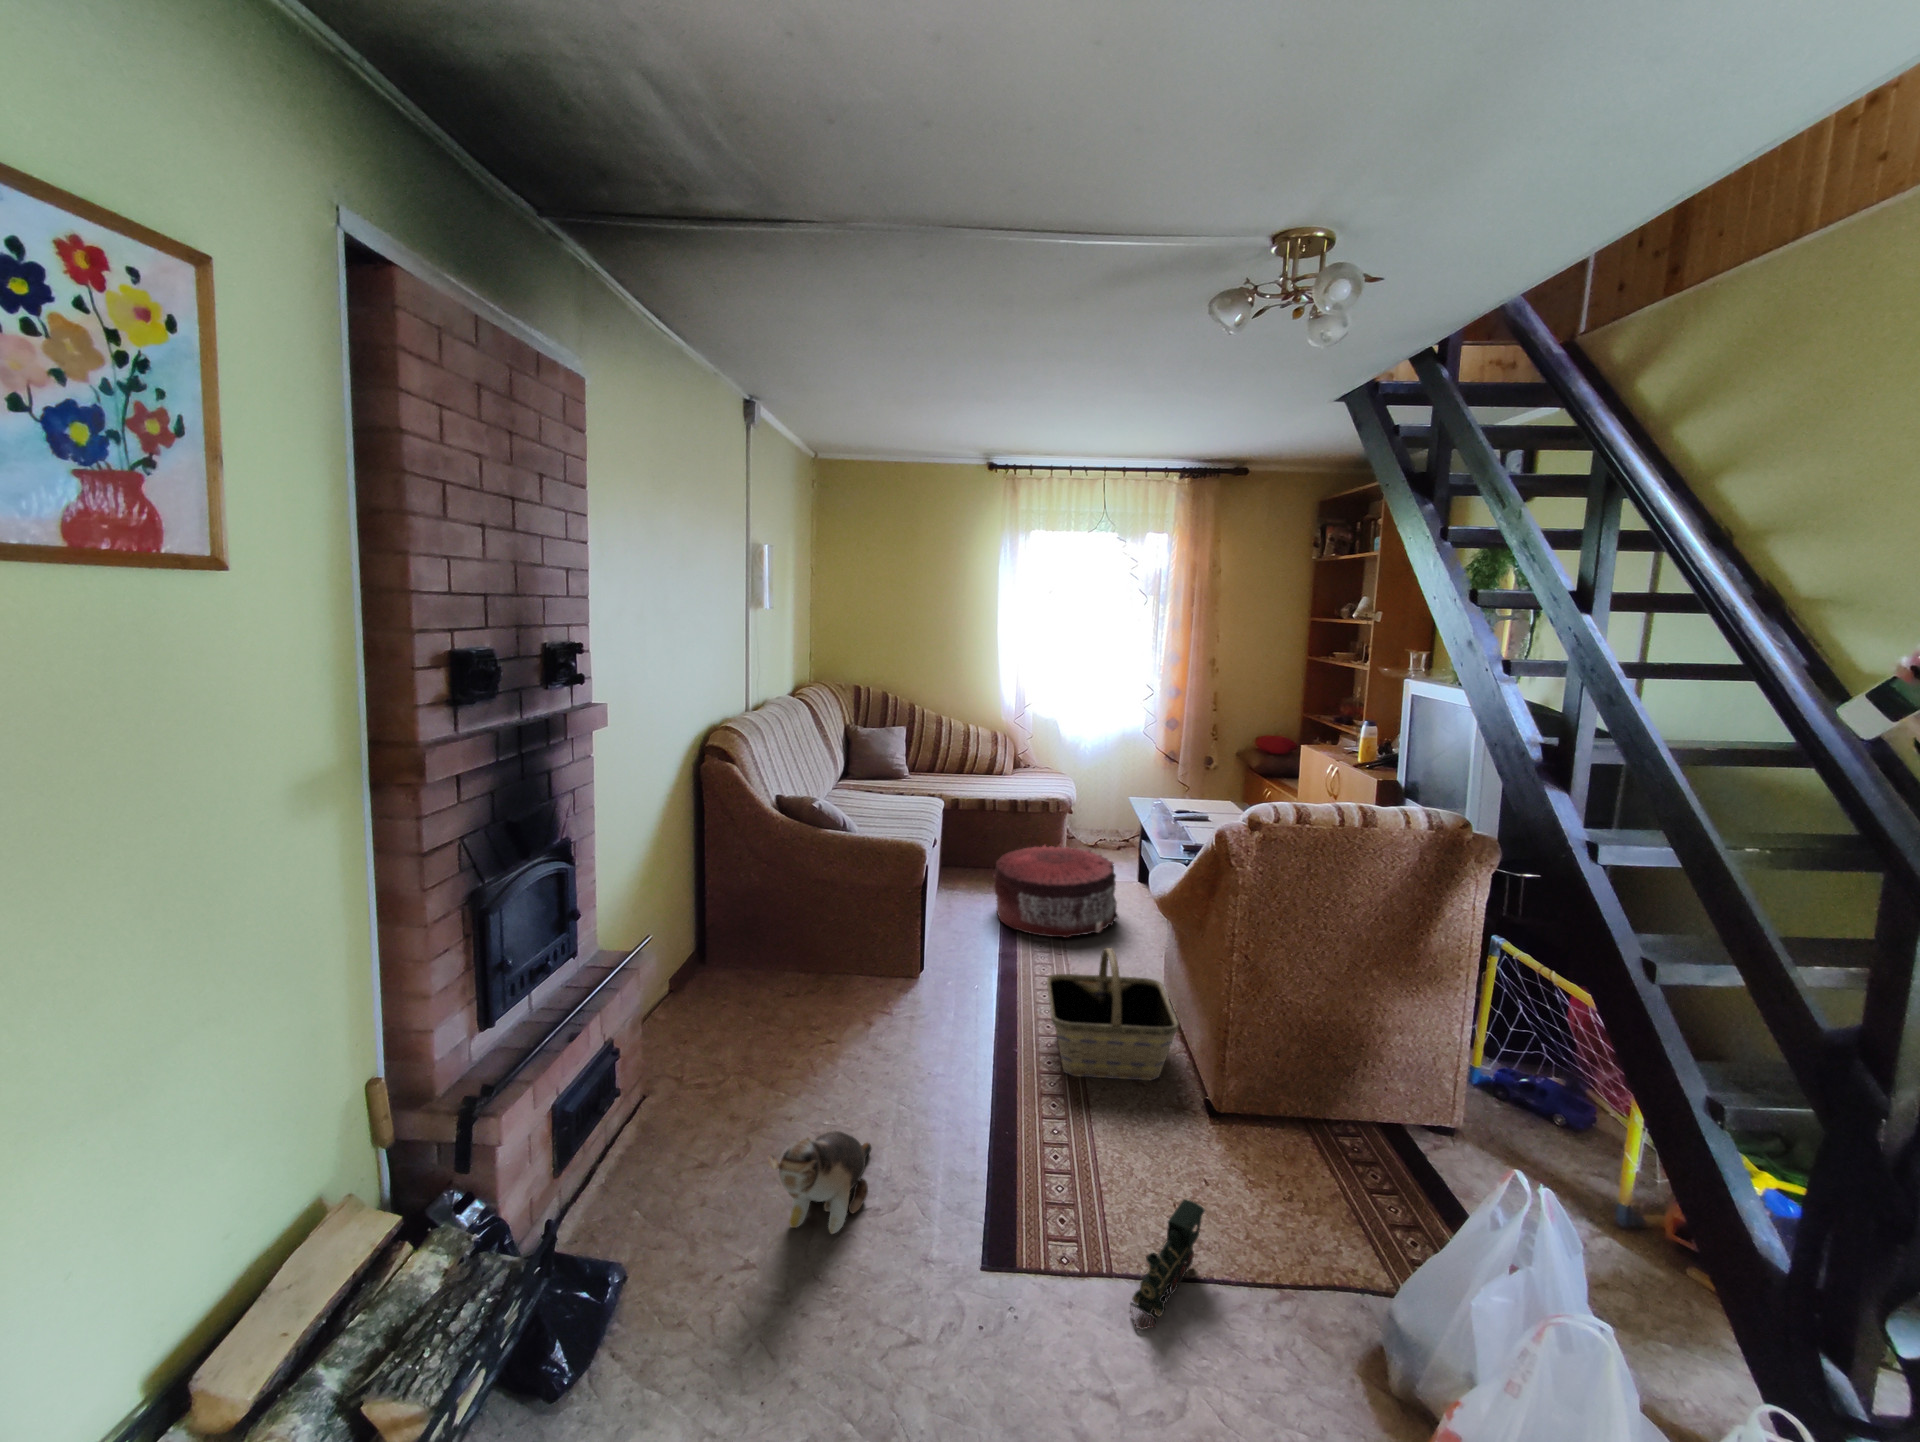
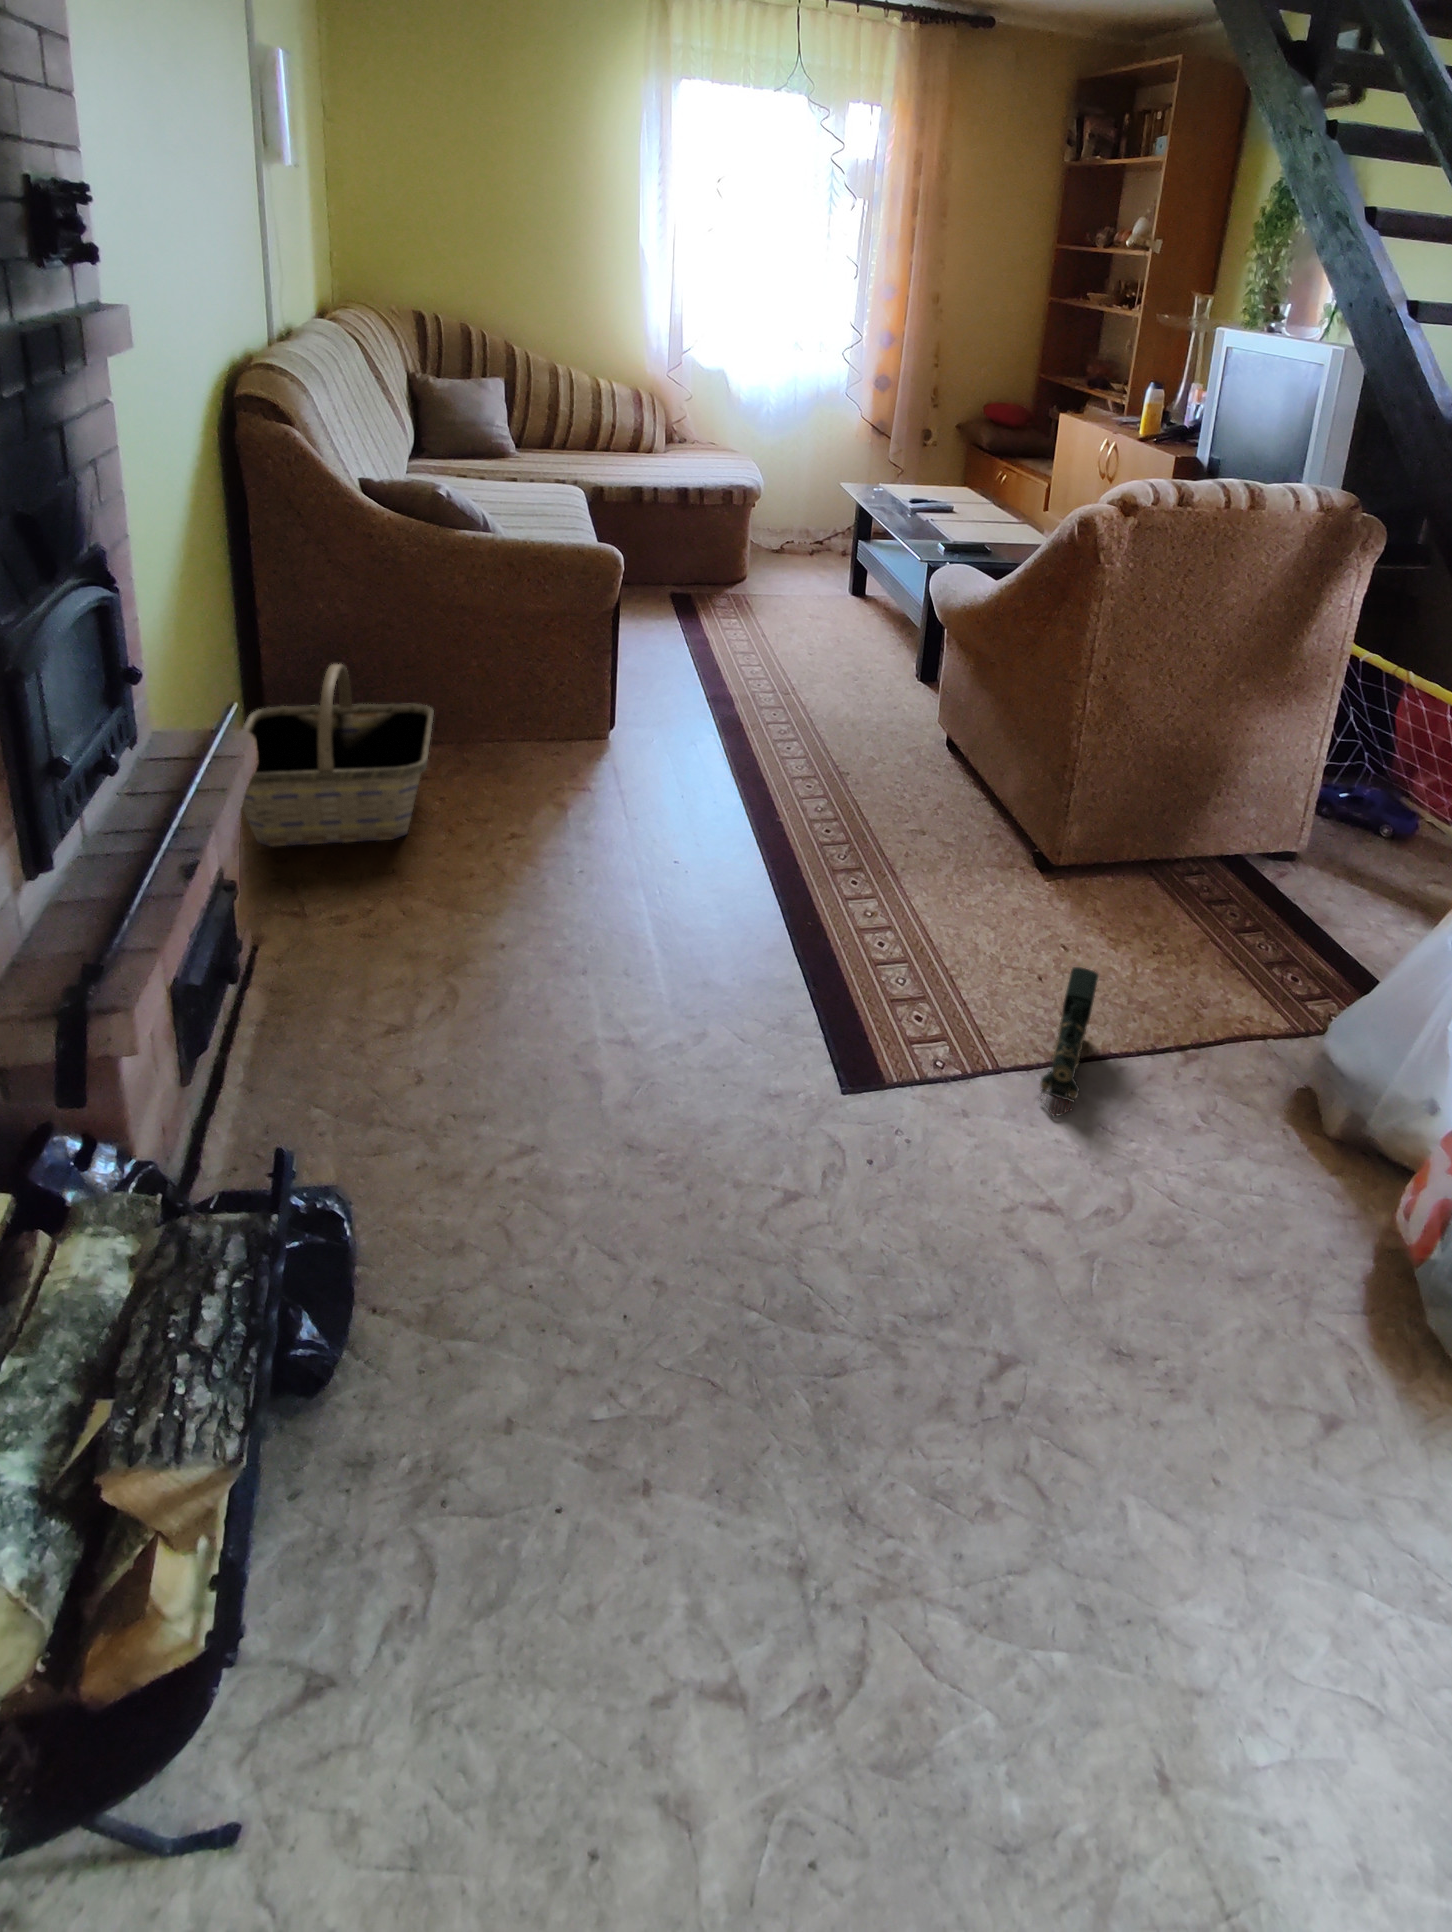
pouf: present [993,845,1118,938] -> none [680,548,848,672]
basket: present [1047,948,1179,1081] -> present [242,664,434,846]
plush toy: present [768,1131,871,1234] -> none [565,954,673,1088]

